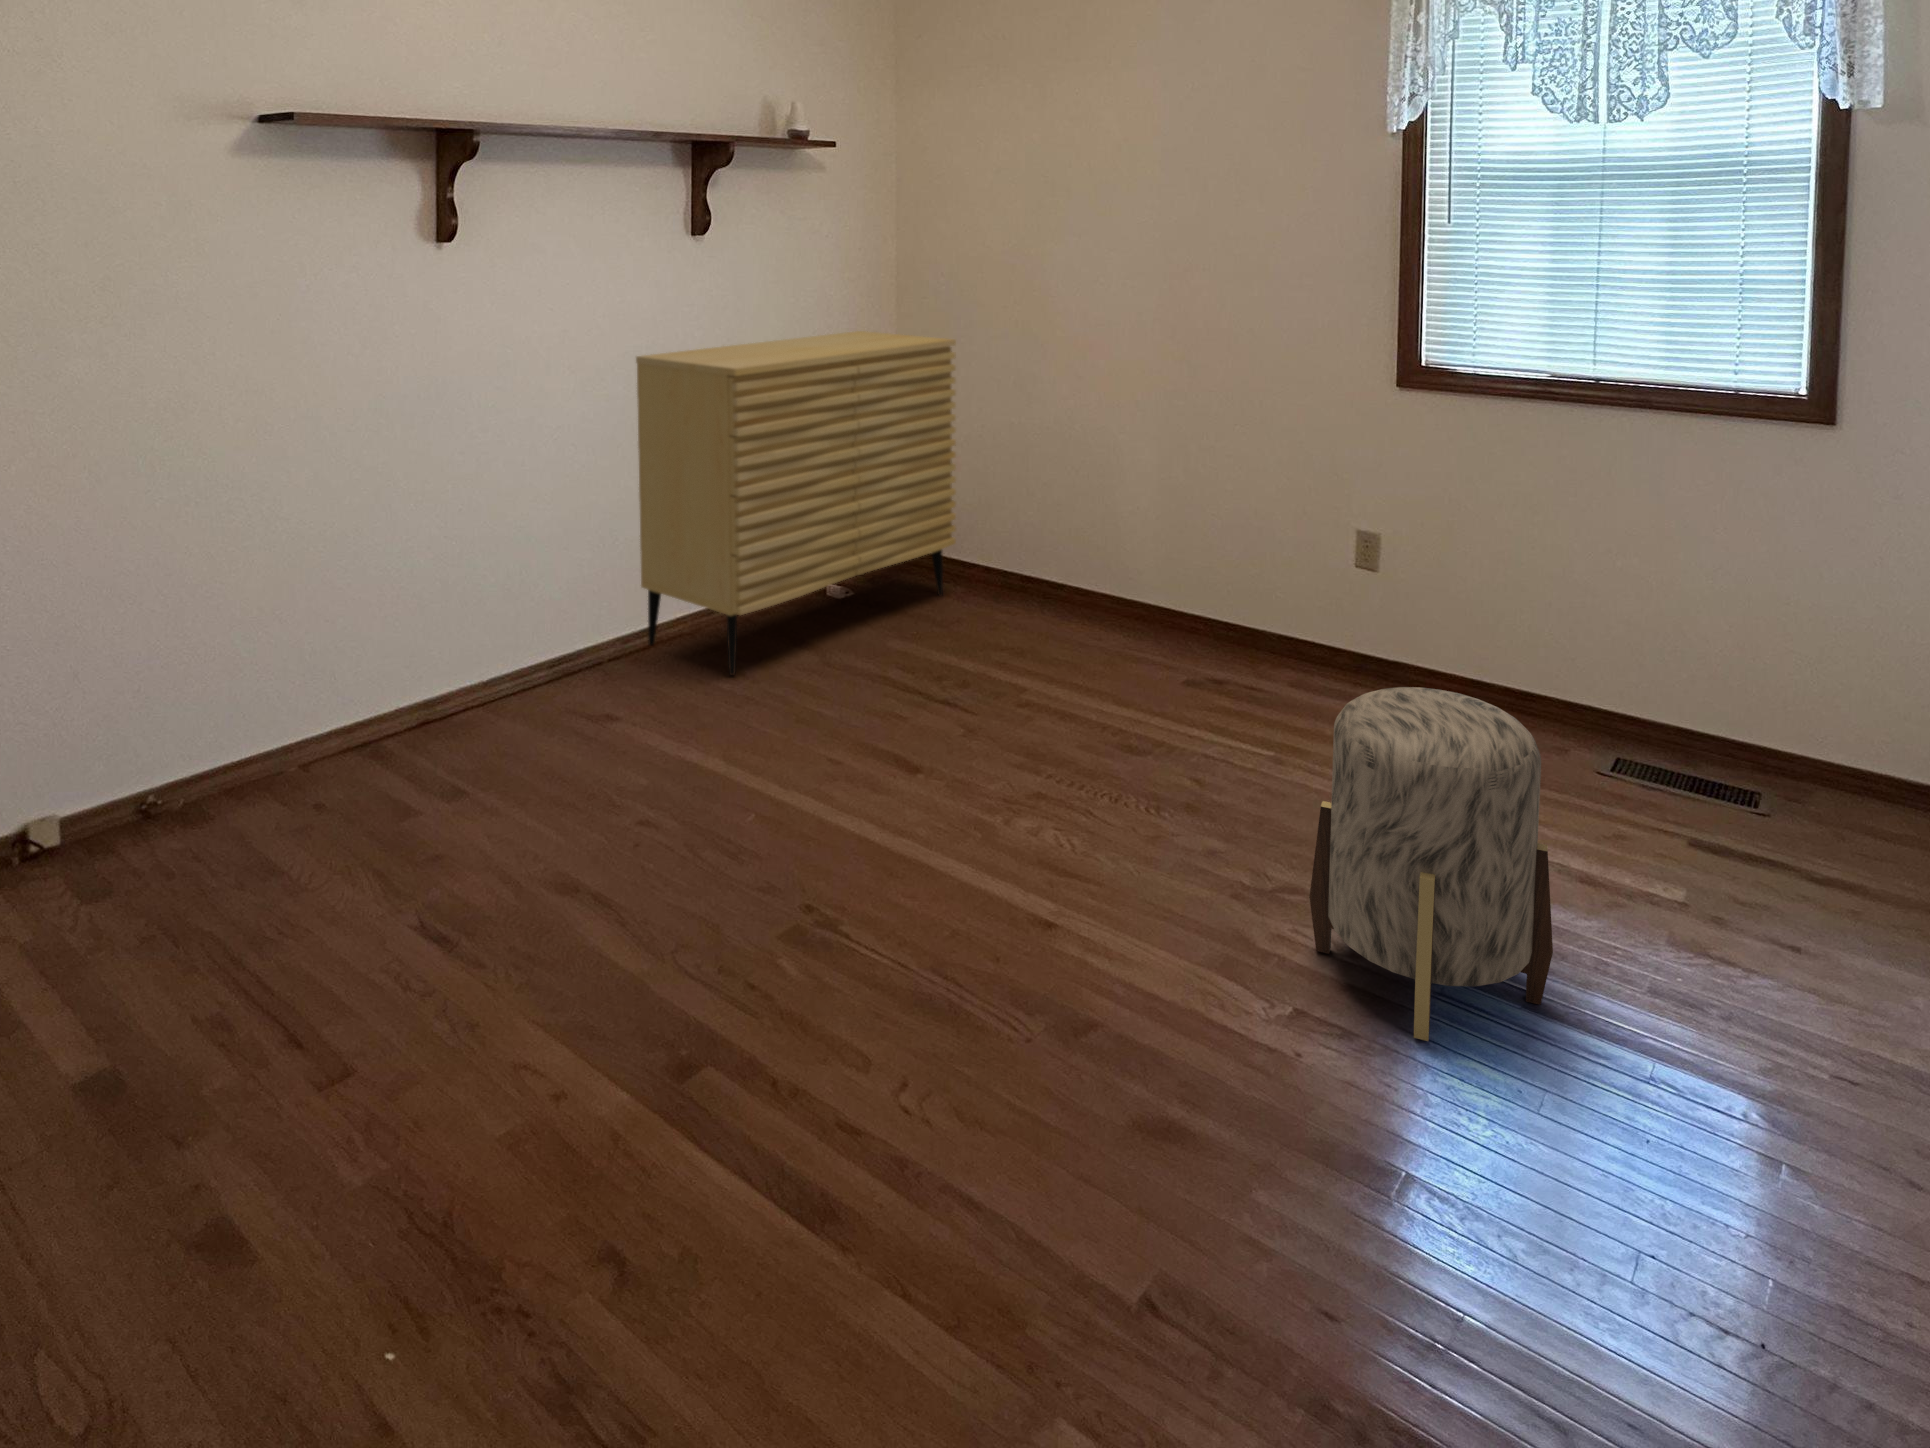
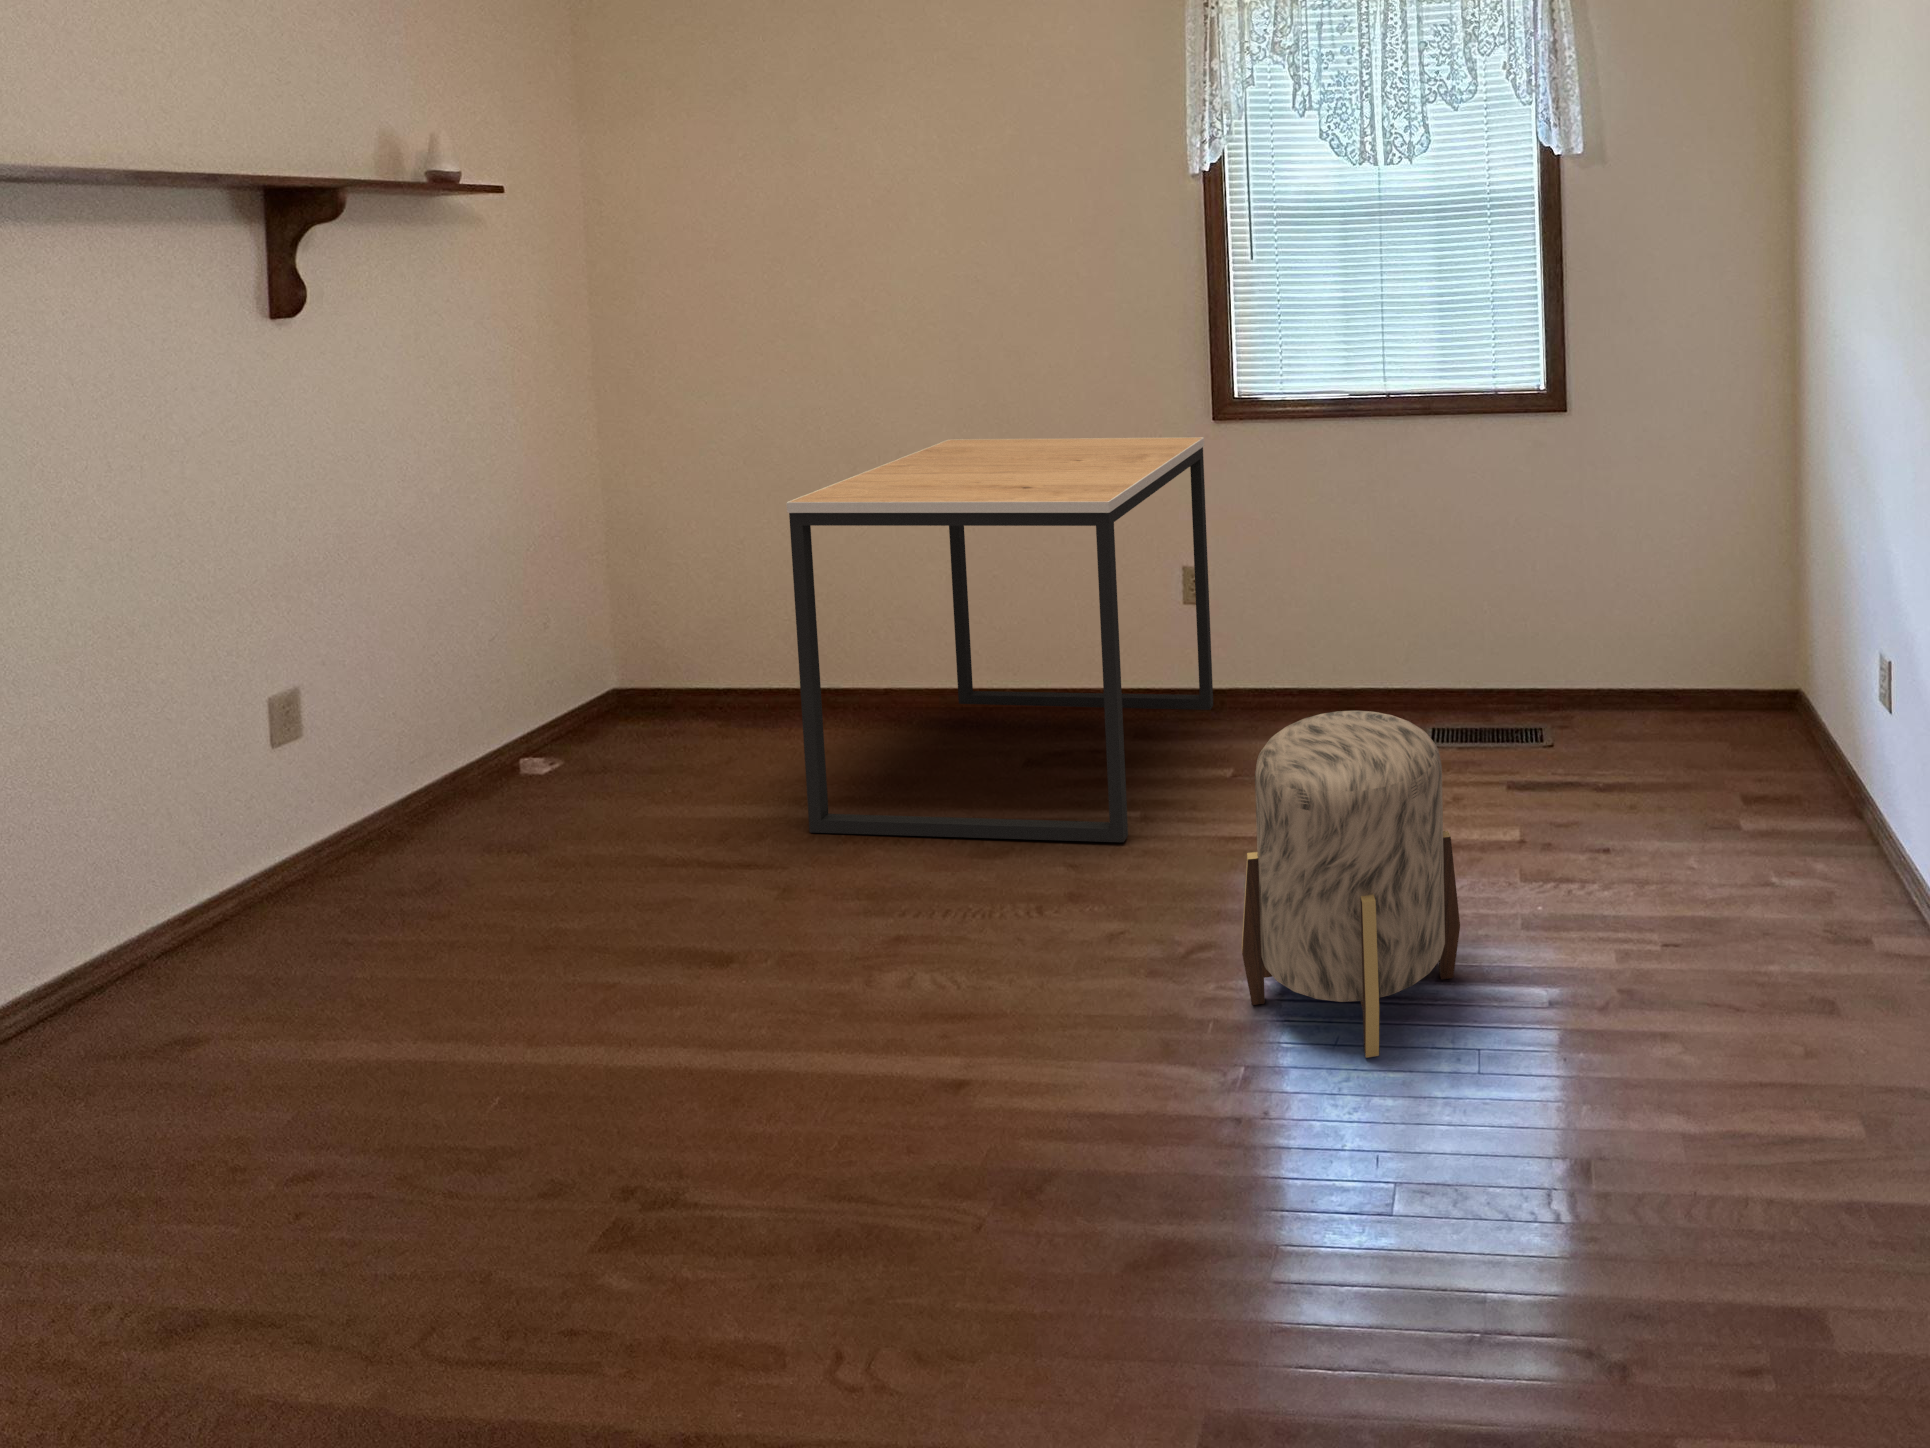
dresser: present [636,331,956,675] -> none [184,419,718,917]
side table: none [993,380,1382,776] -> present [786,437,1213,842]

